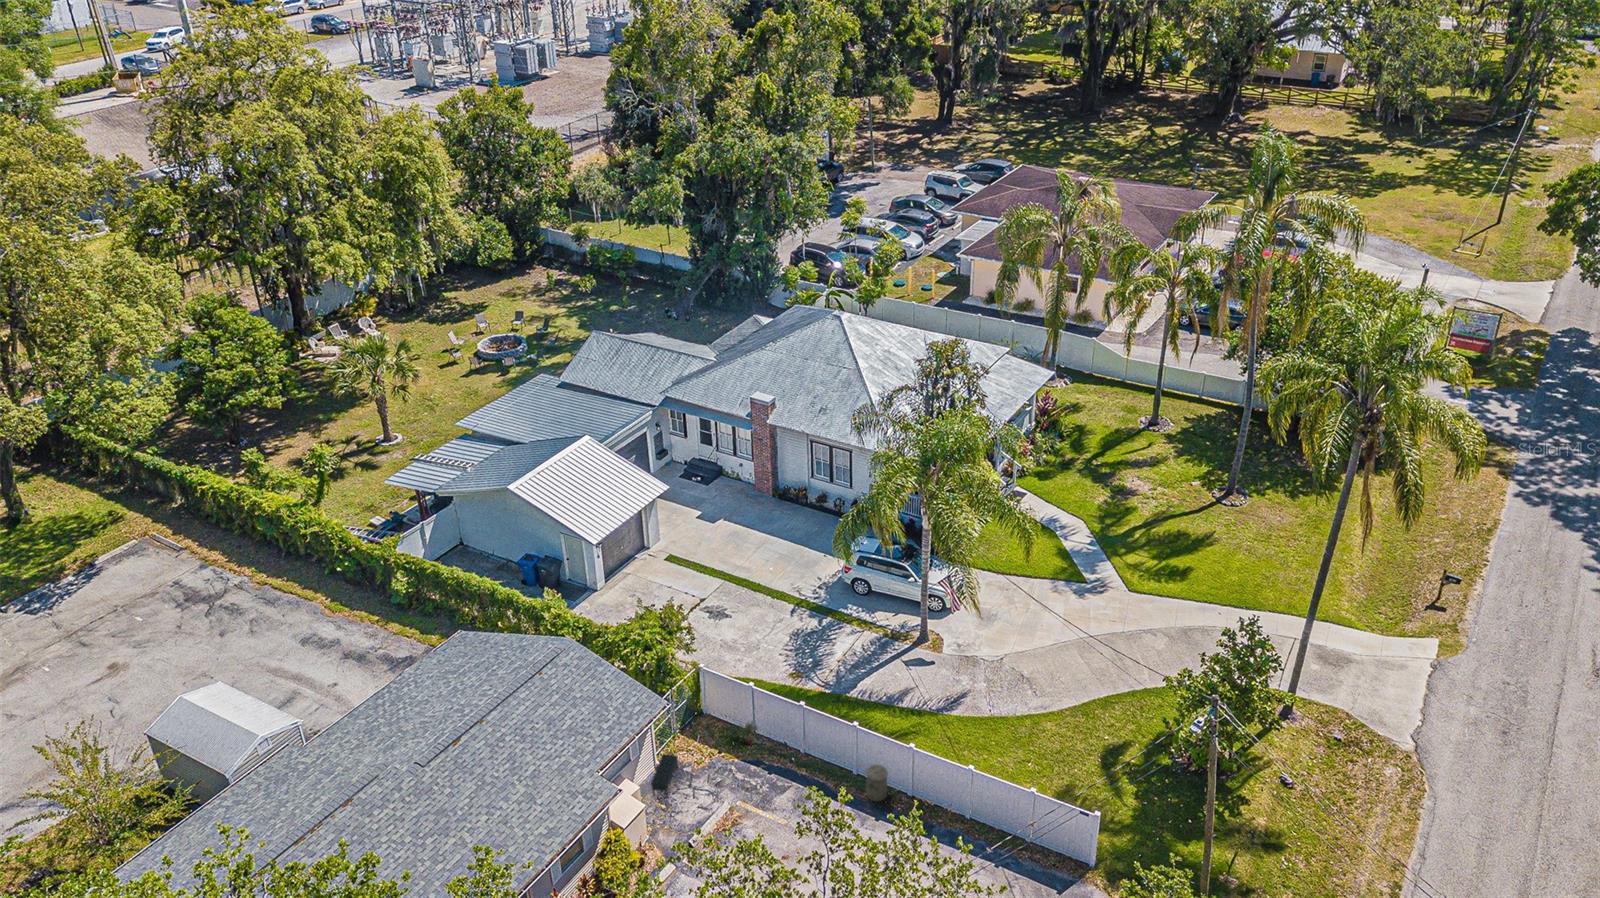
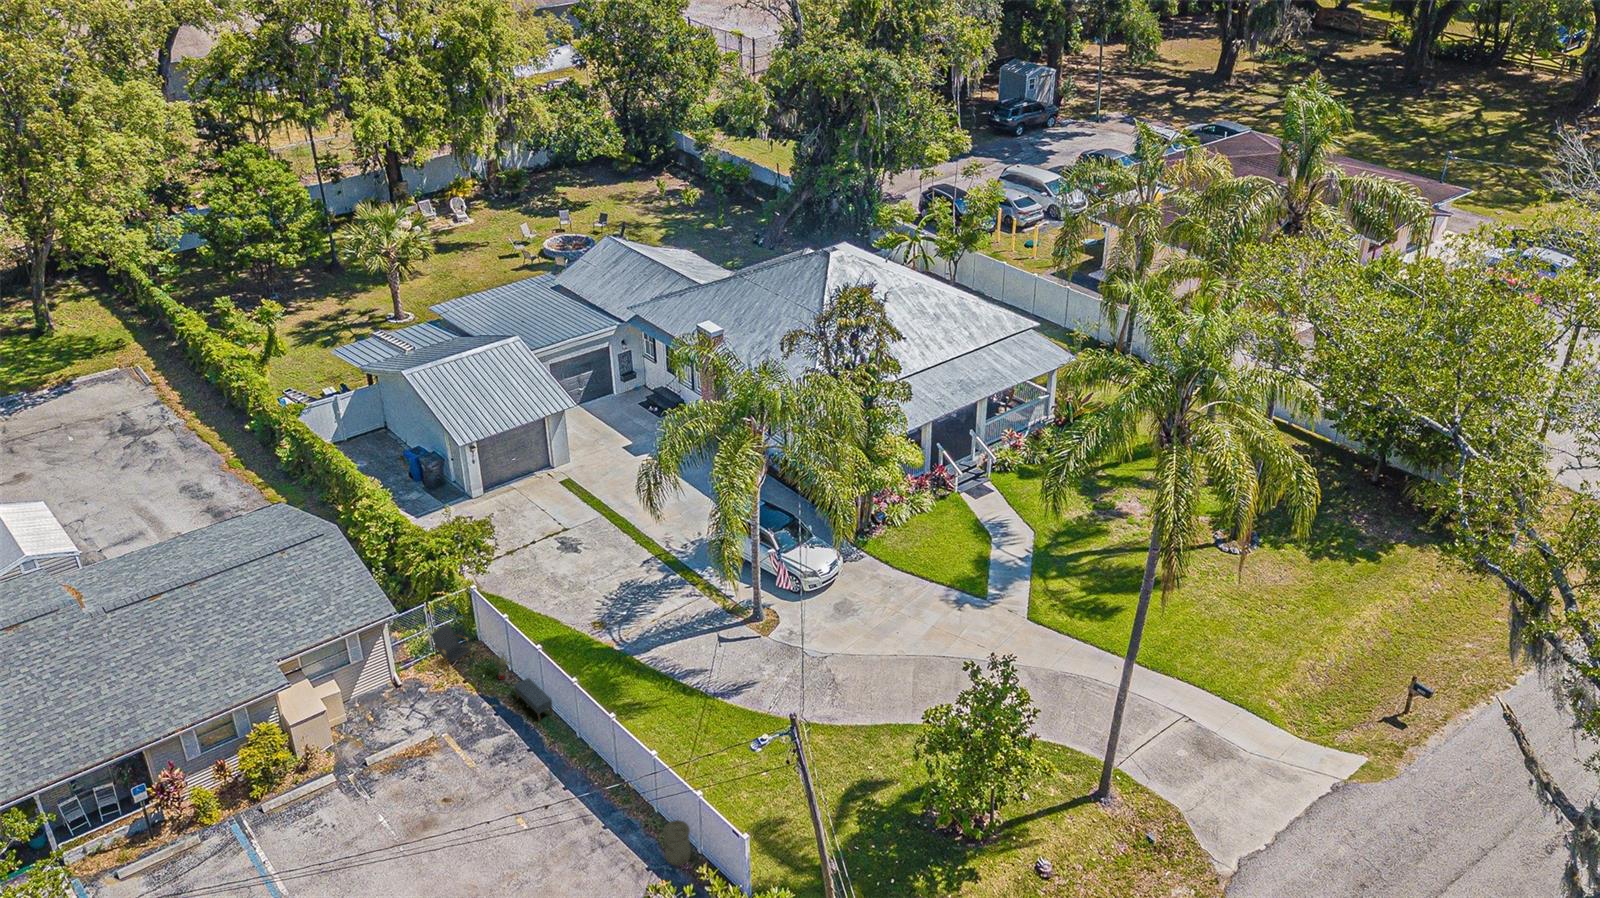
lounge chair: none [673,706,709,749] -> present [431,624,471,669]
bench: present [651,754,678,797] -> present [514,678,553,720]
trash can: present [866,765,888,801] -> present [663,820,691,865]

